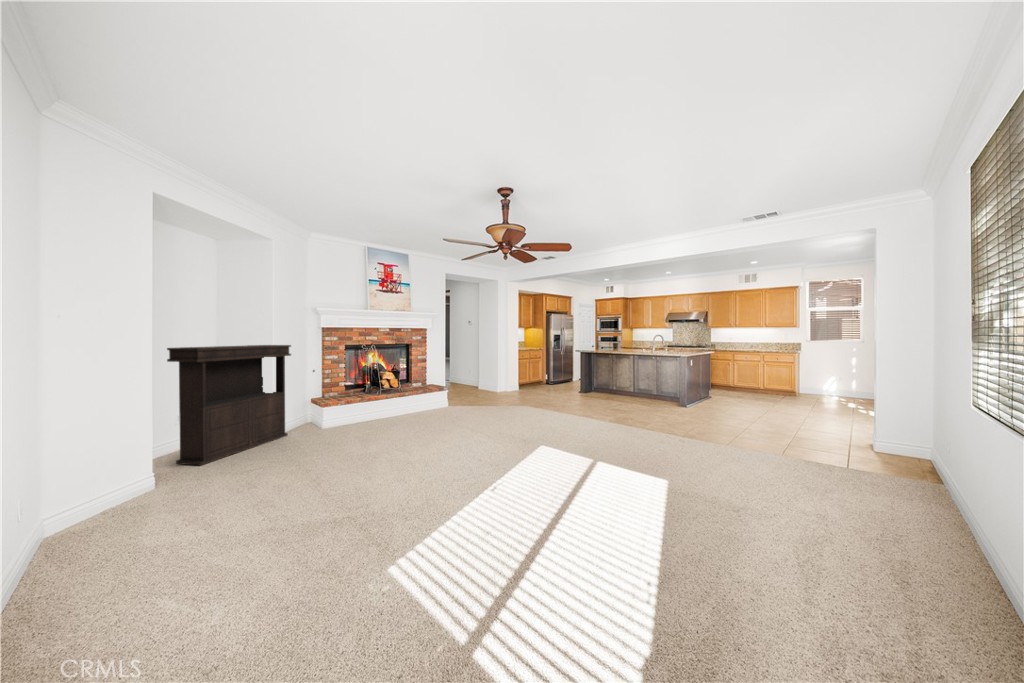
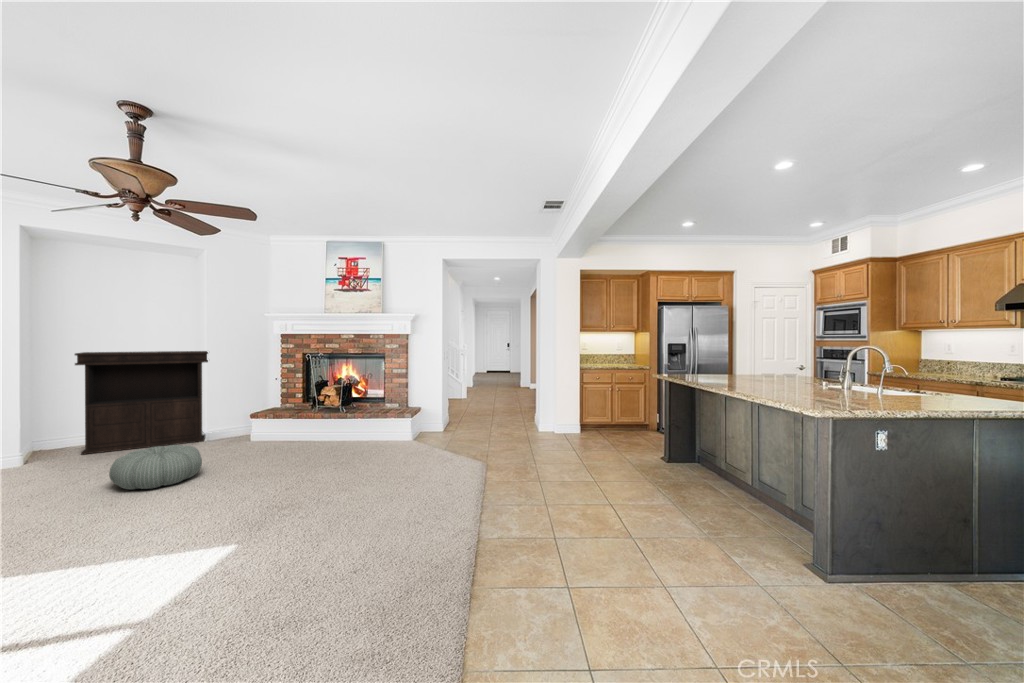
pouf: none [359,419,420,454] -> present [109,445,202,490]

